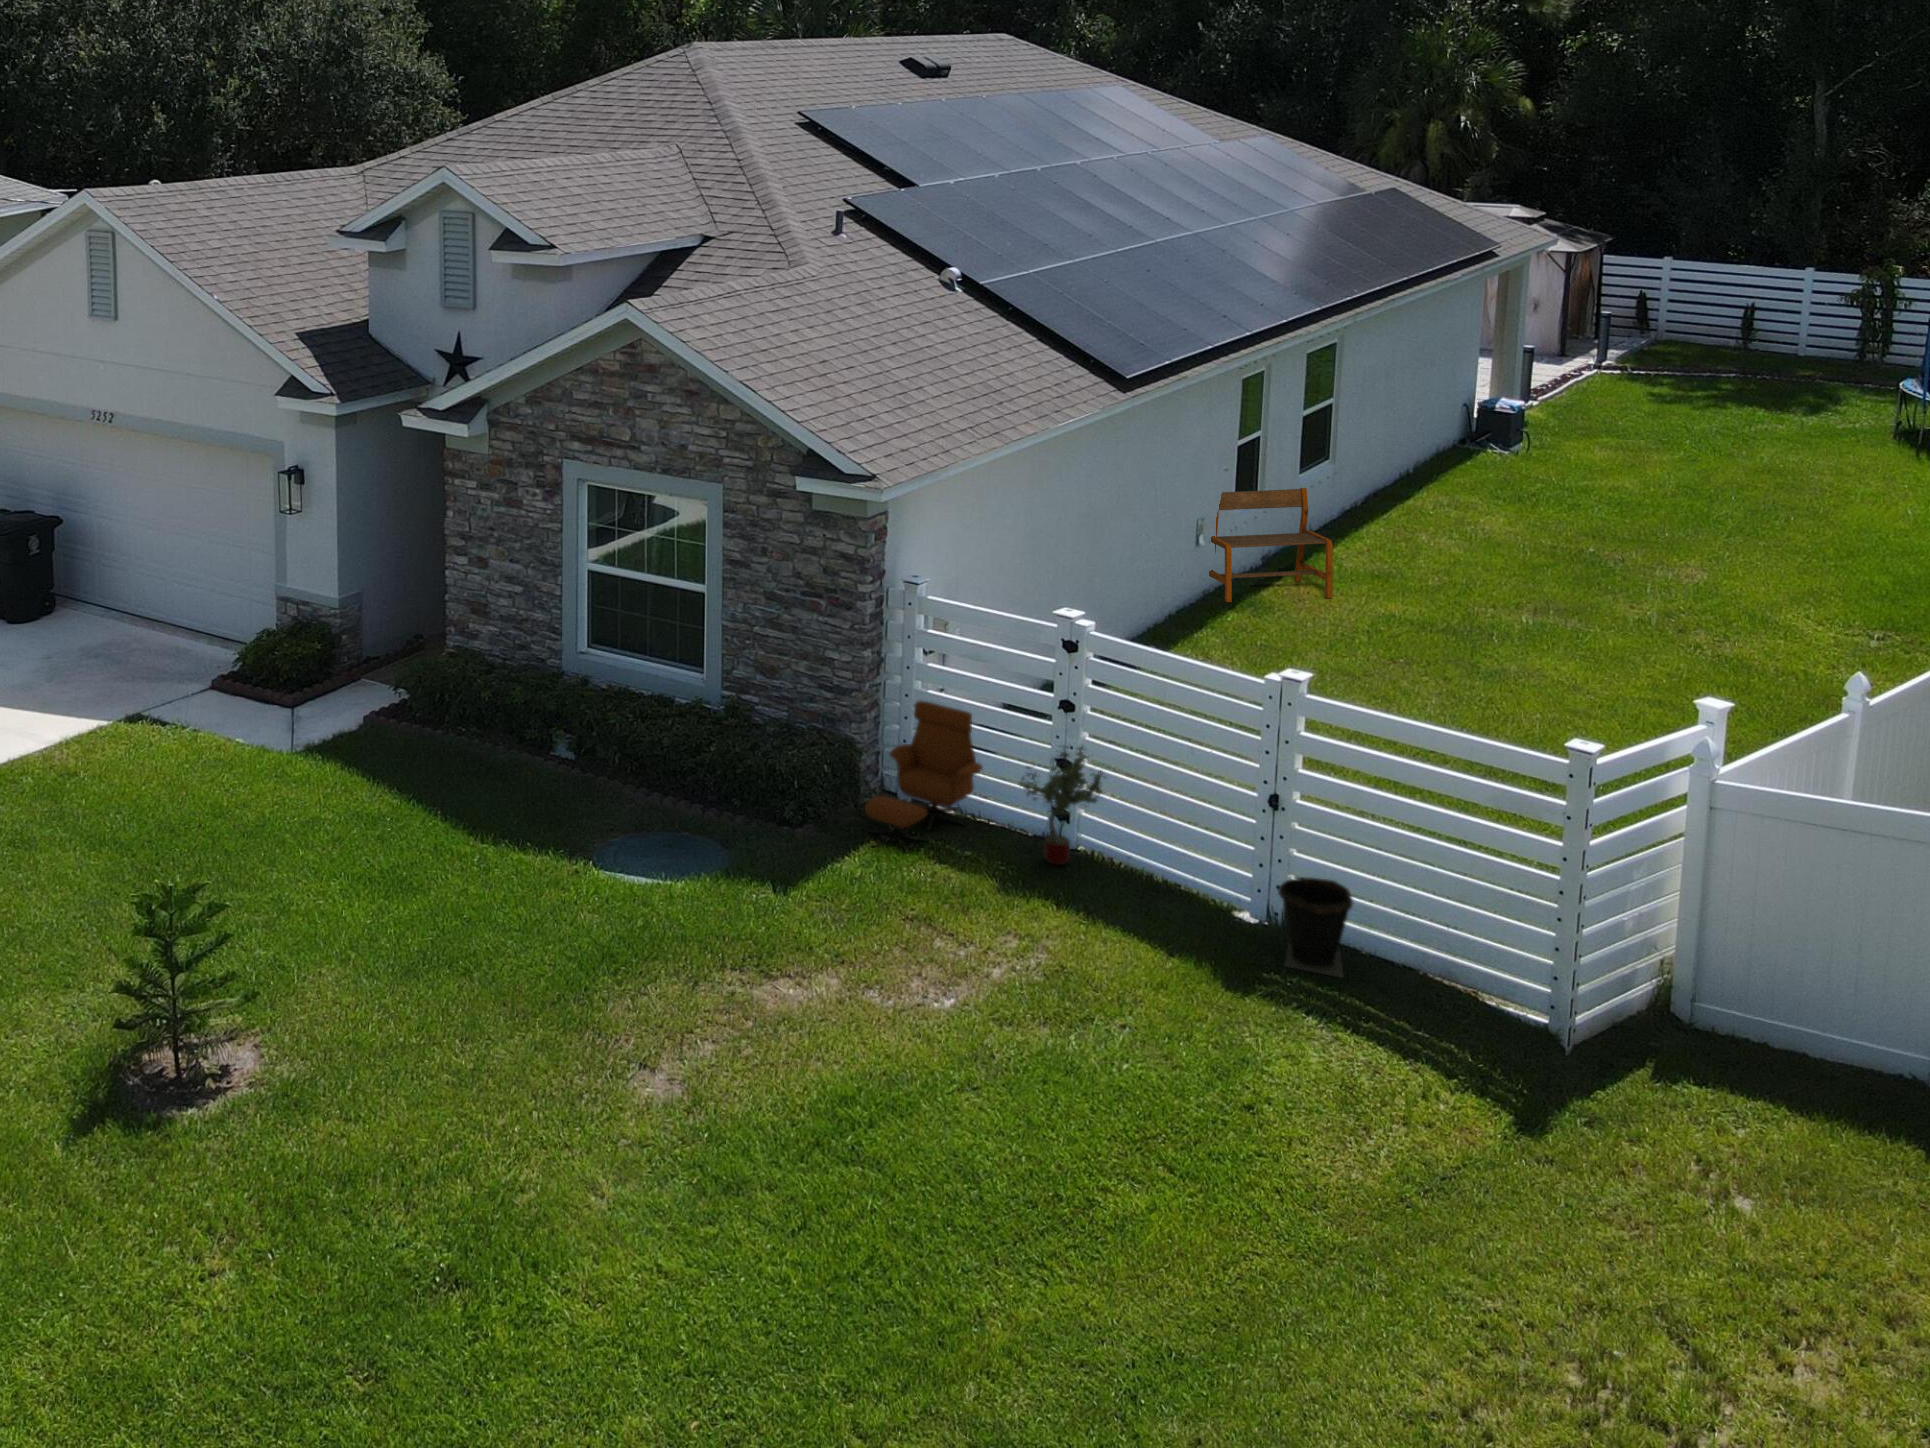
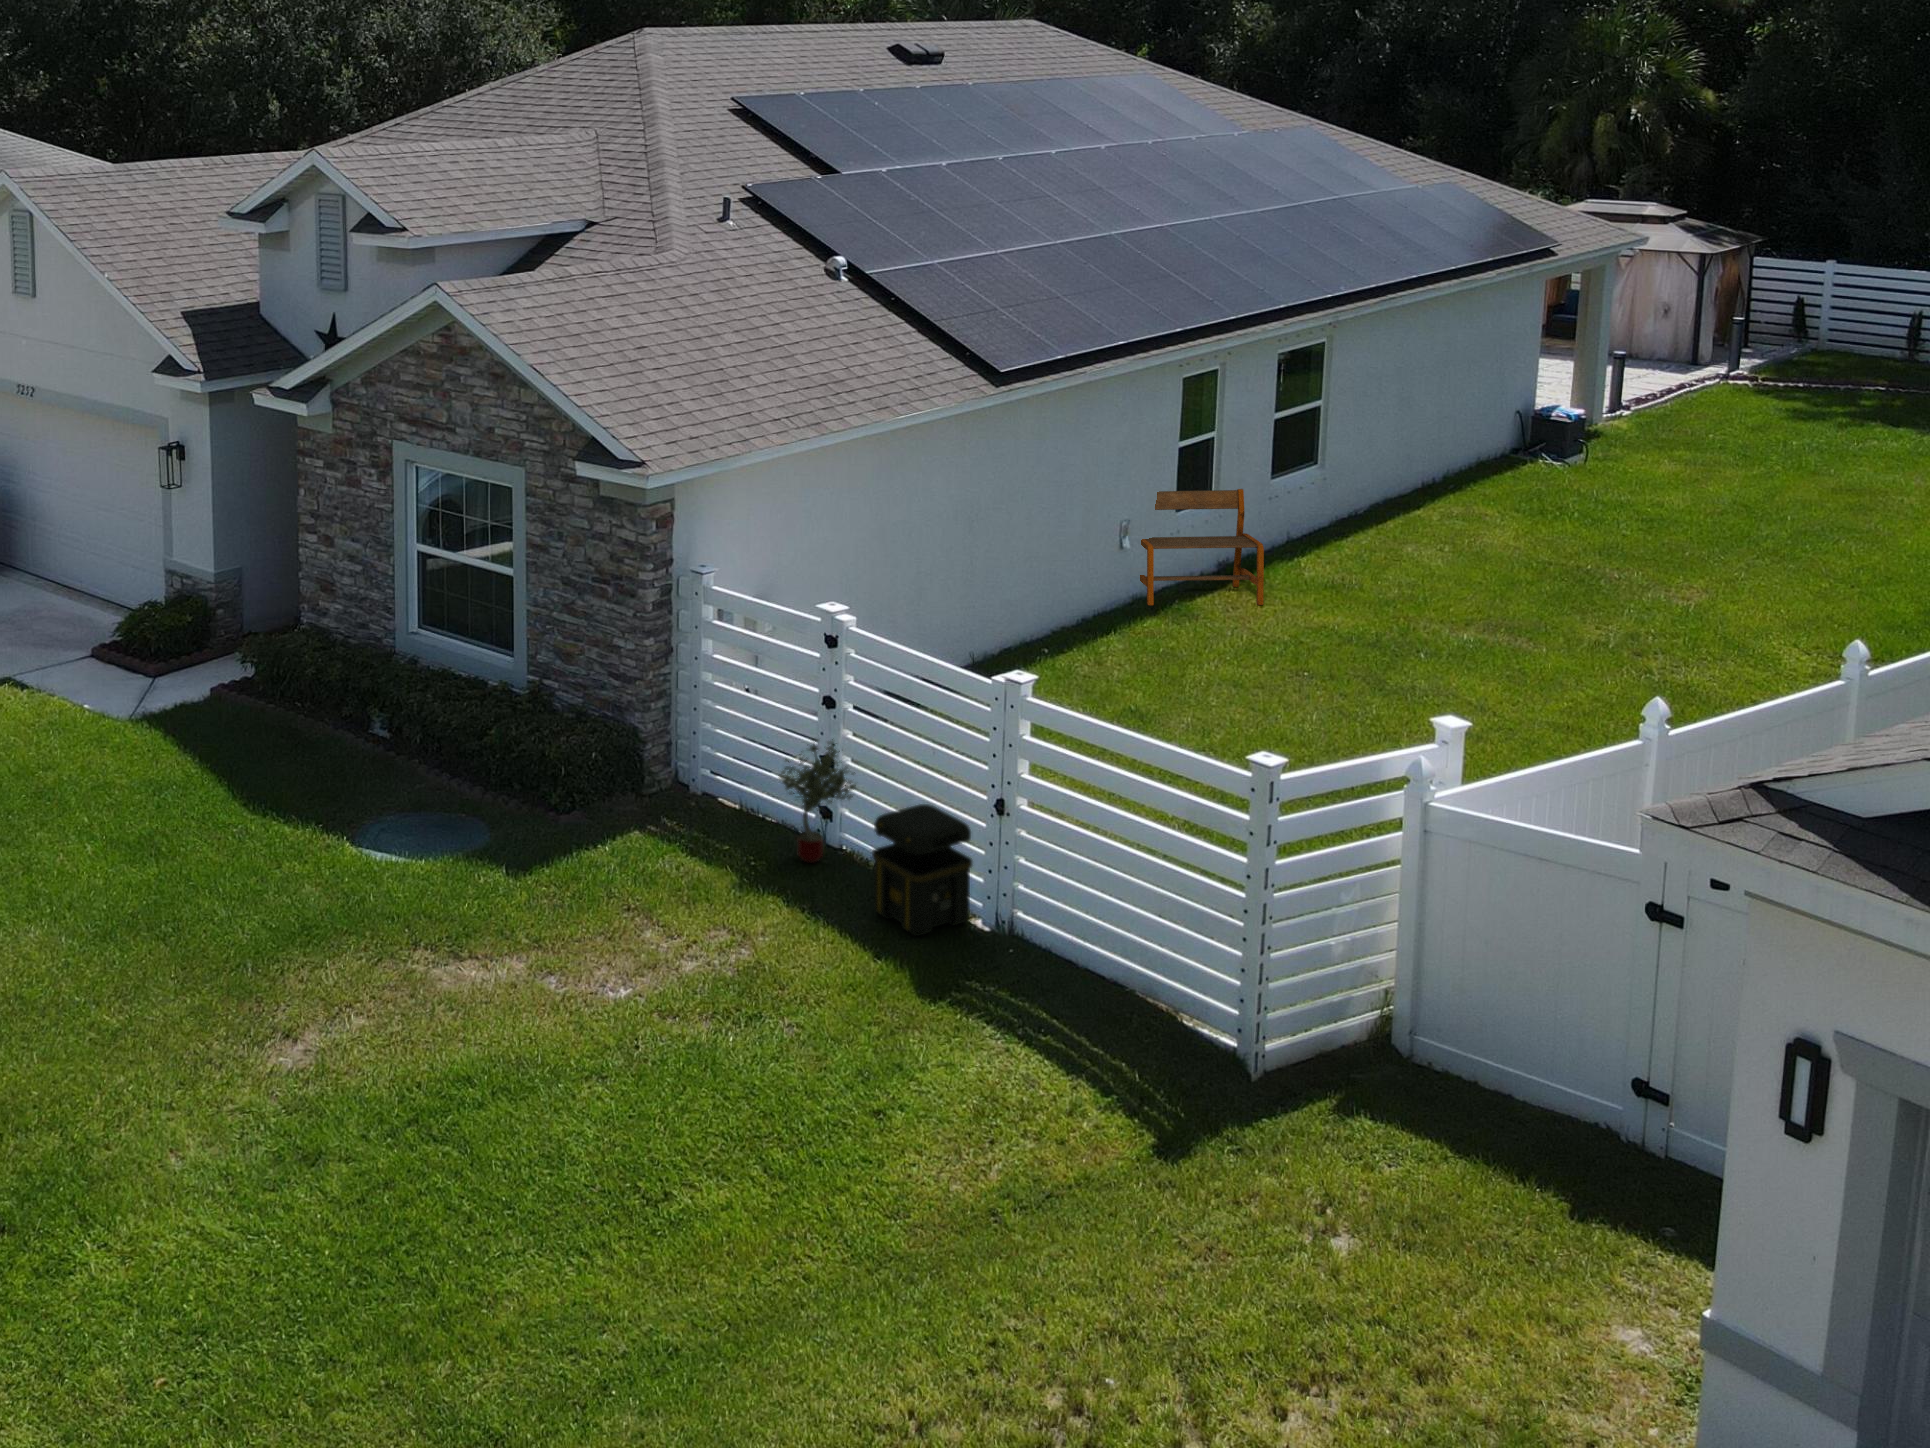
lounge chair: present [865,700,982,852] -> none [628,689,755,843]
toolbox: none [1145,804,1243,930] -> present [872,804,972,936]
bucket: present [1278,877,1353,978] -> none [984,886,1061,994]

